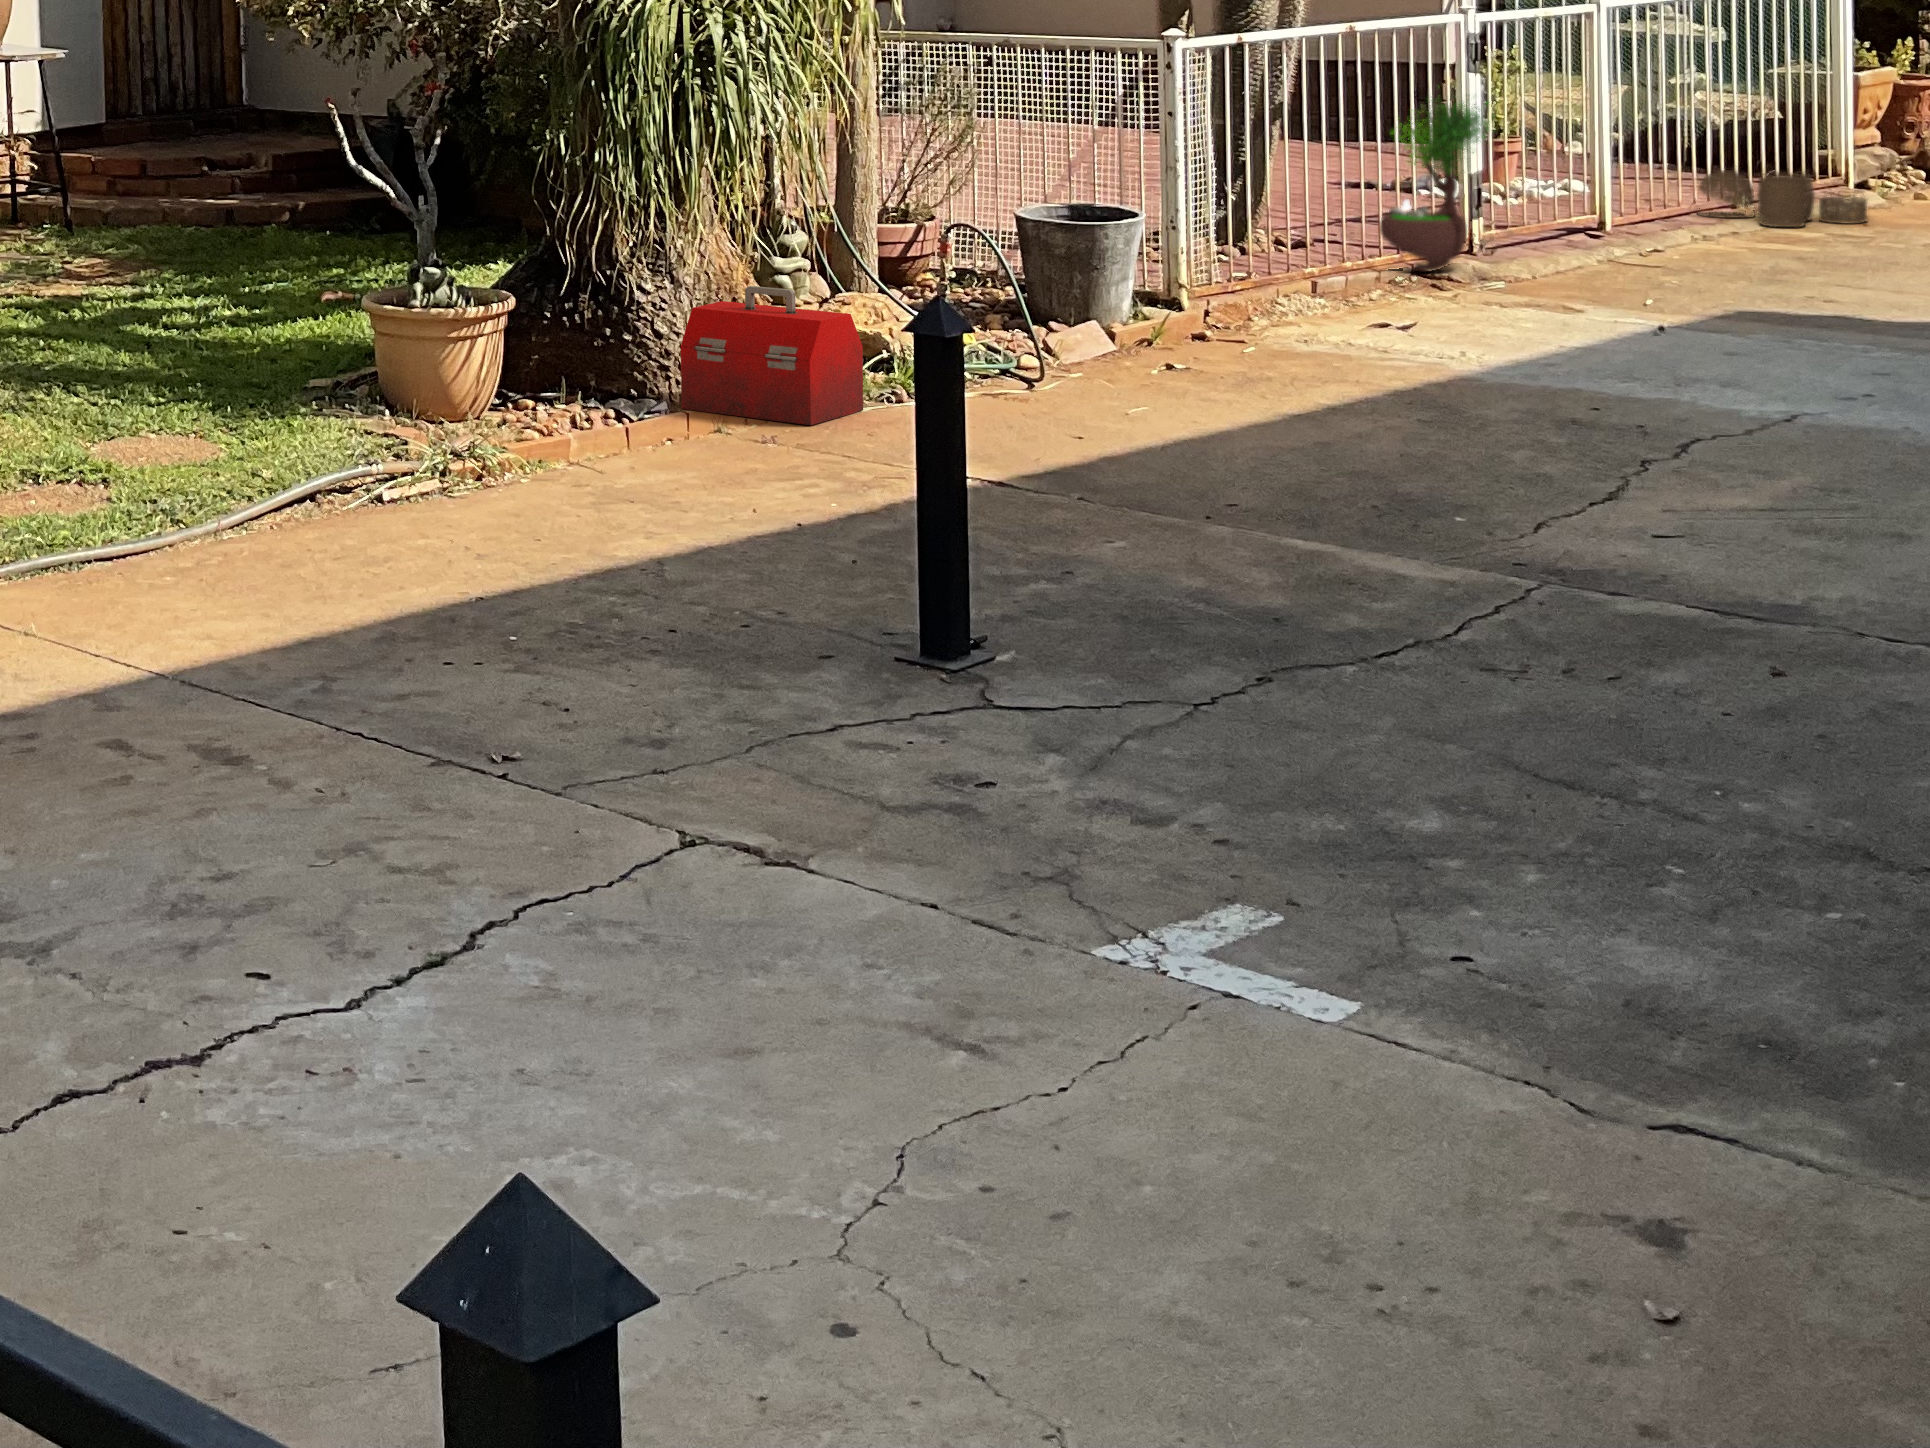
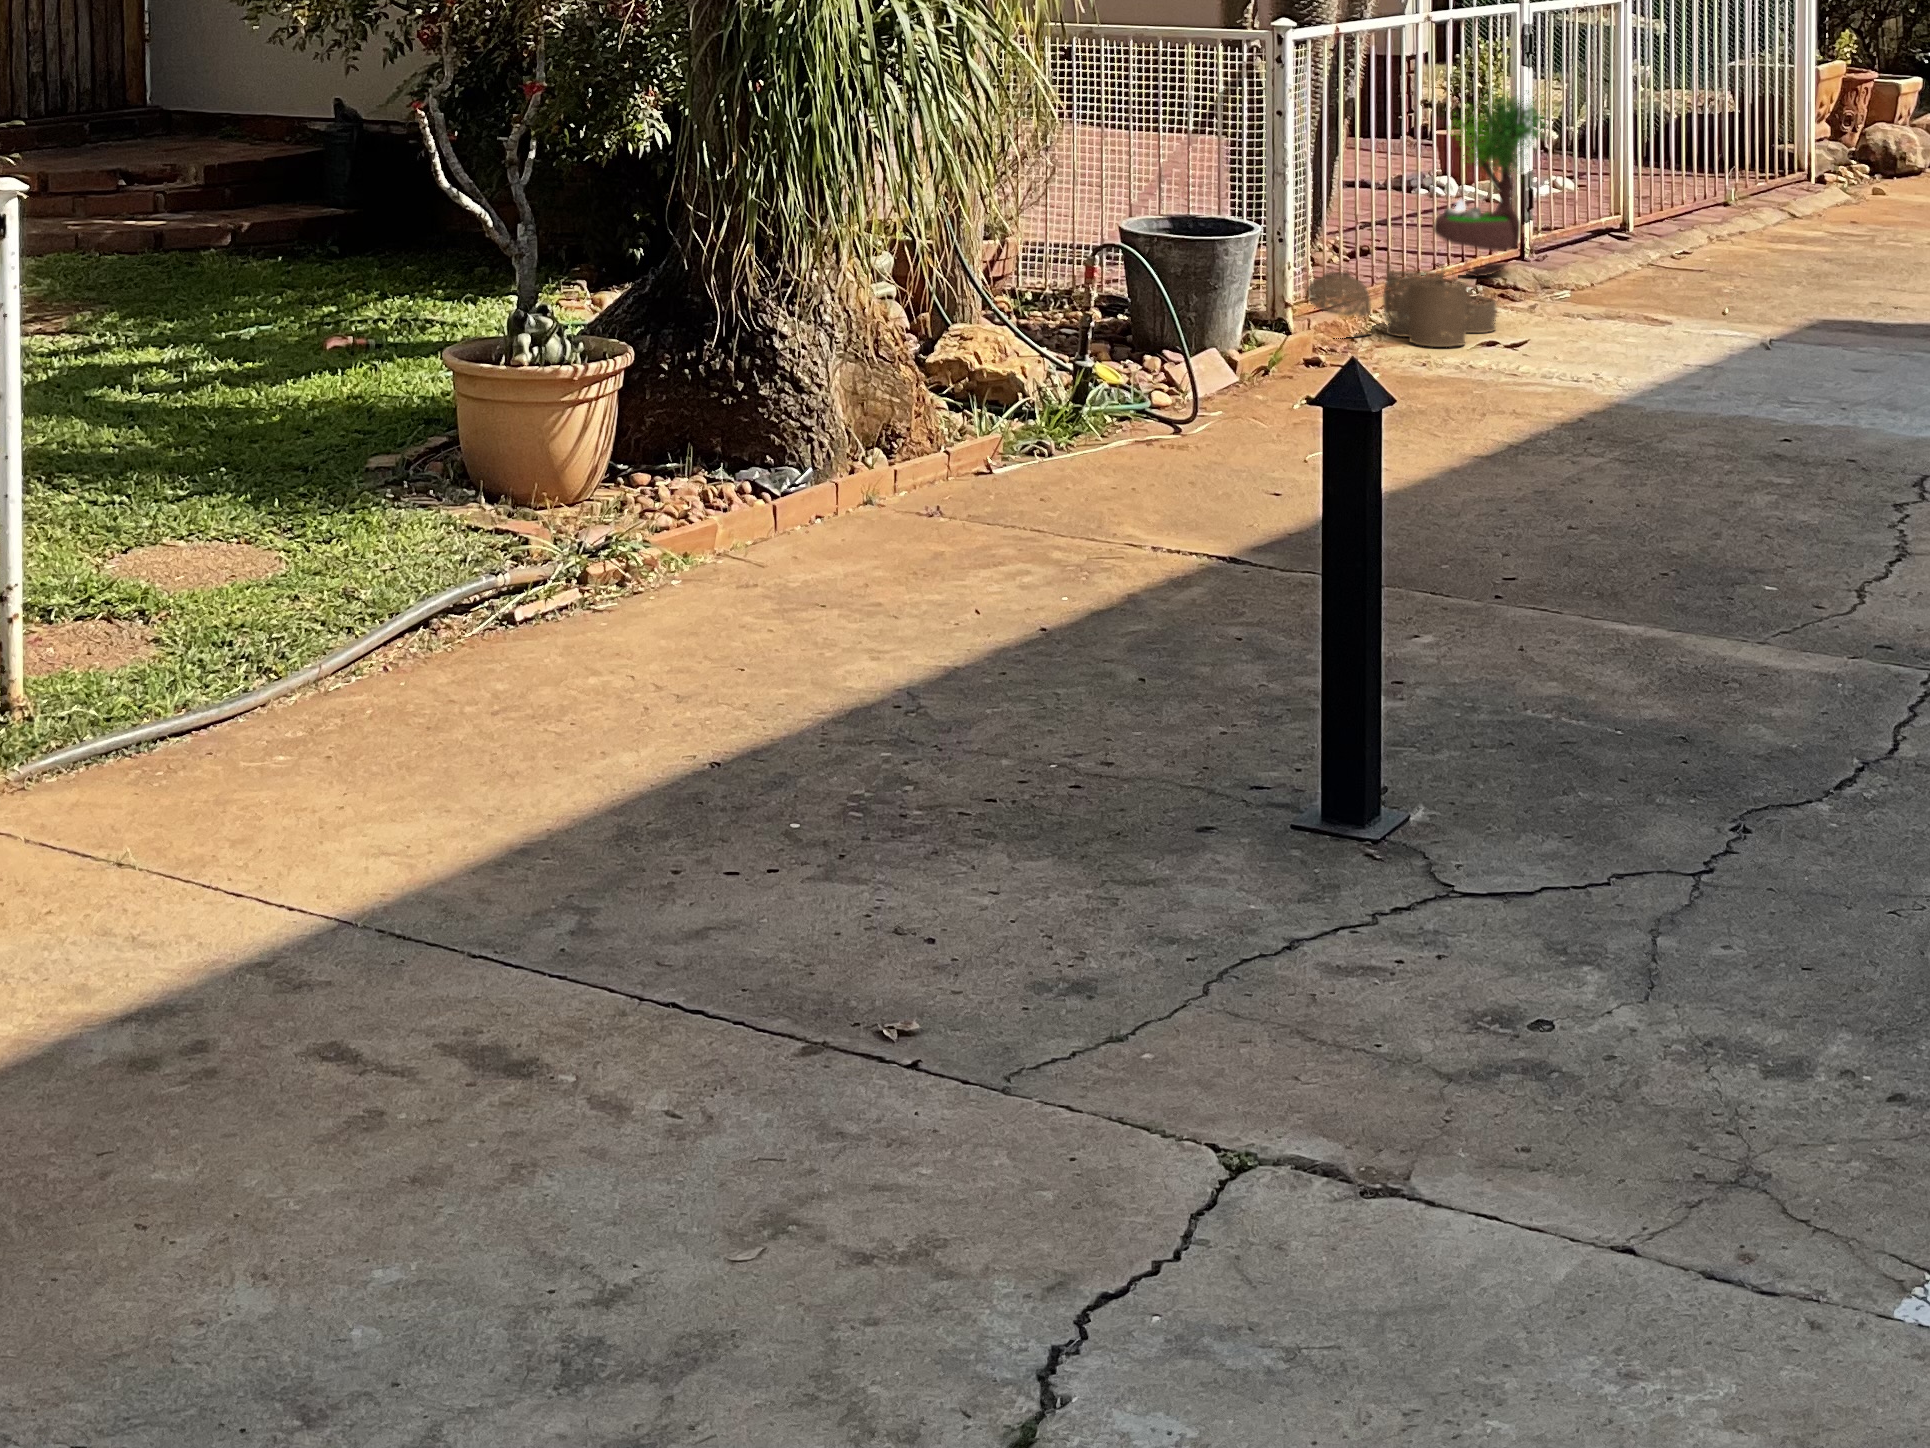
woven basket: present [1698,165,1867,227] -> present [1306,264,1497,347]
toolbox: present [681,286,863,425] -> none [816,321,1025,486]

